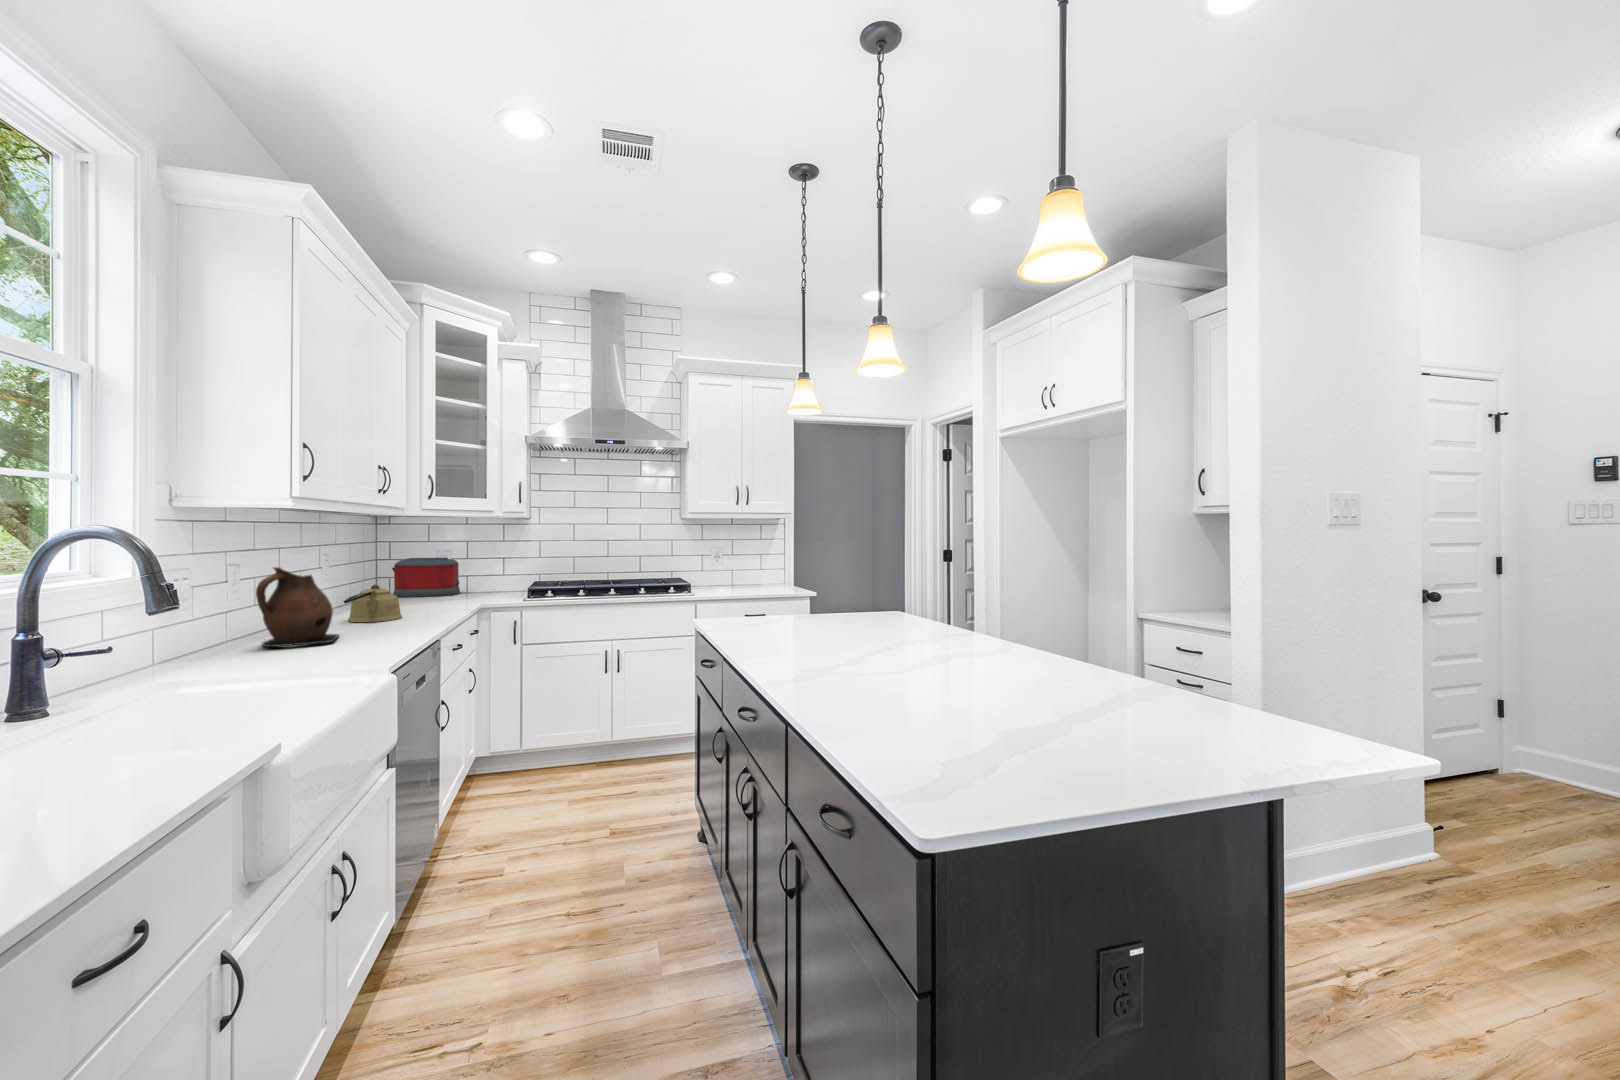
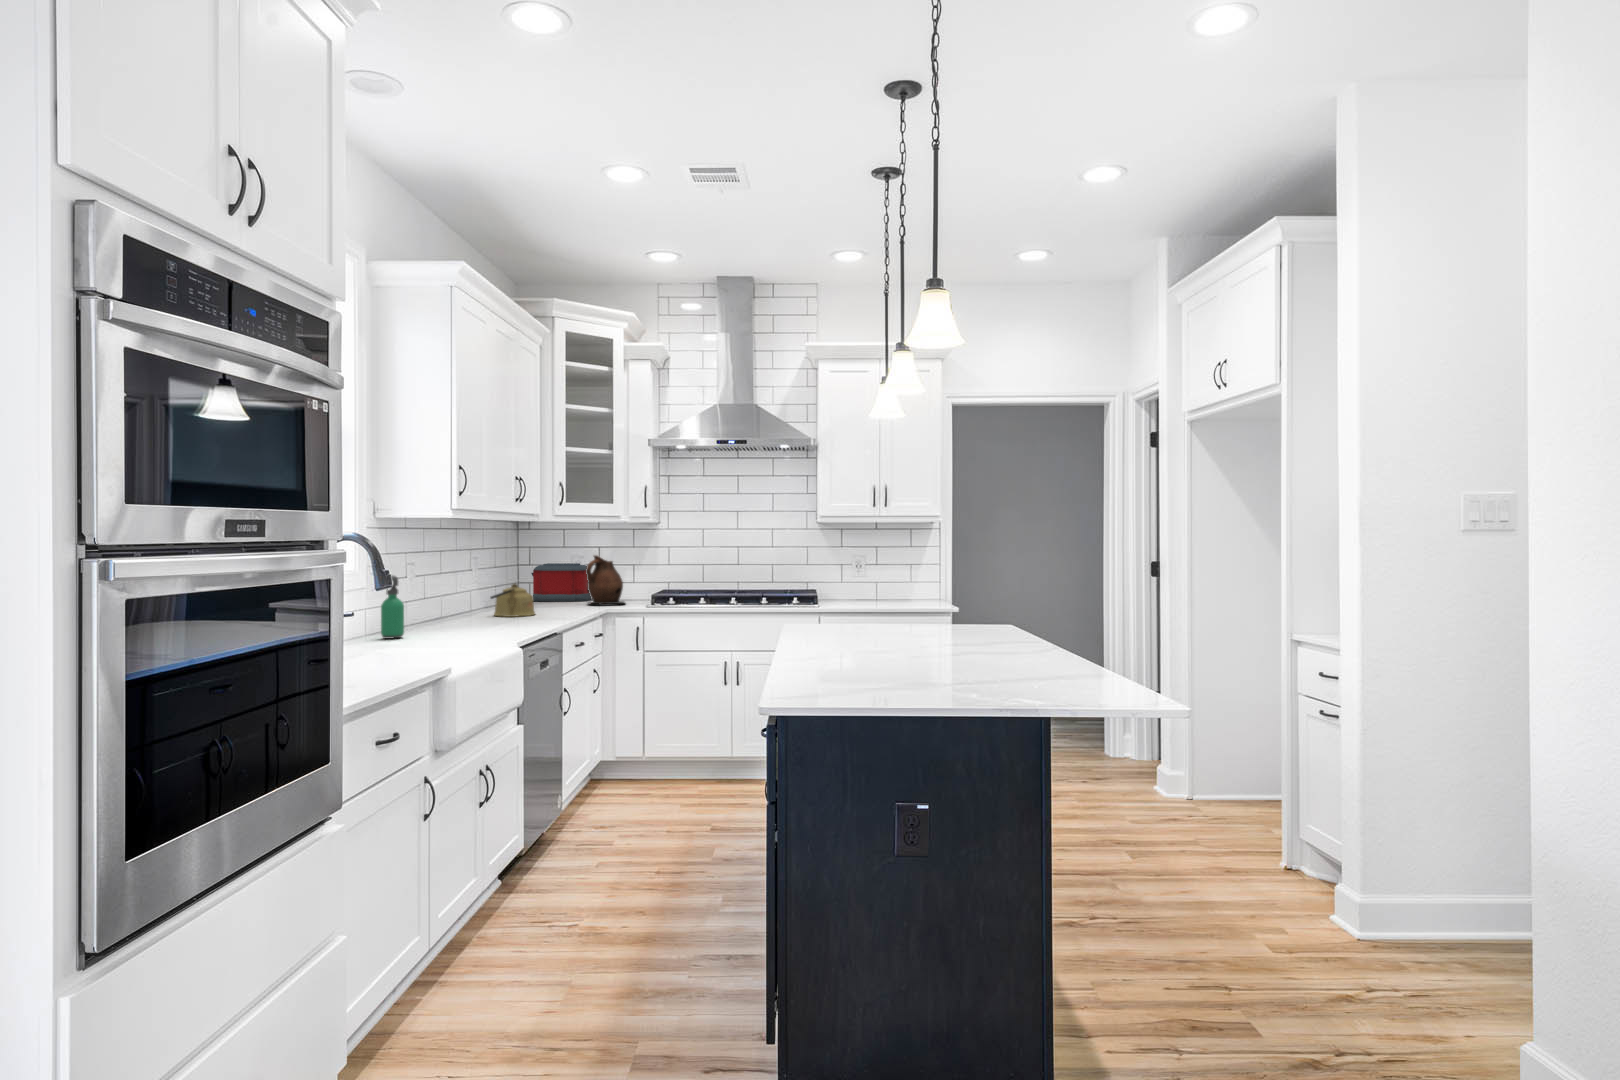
ceramic pitcher: present [256,567,339,647] -> present [587,555,625,604]
soap dispenser: none [170,589,210,675] -> present [381,575,404,639]

